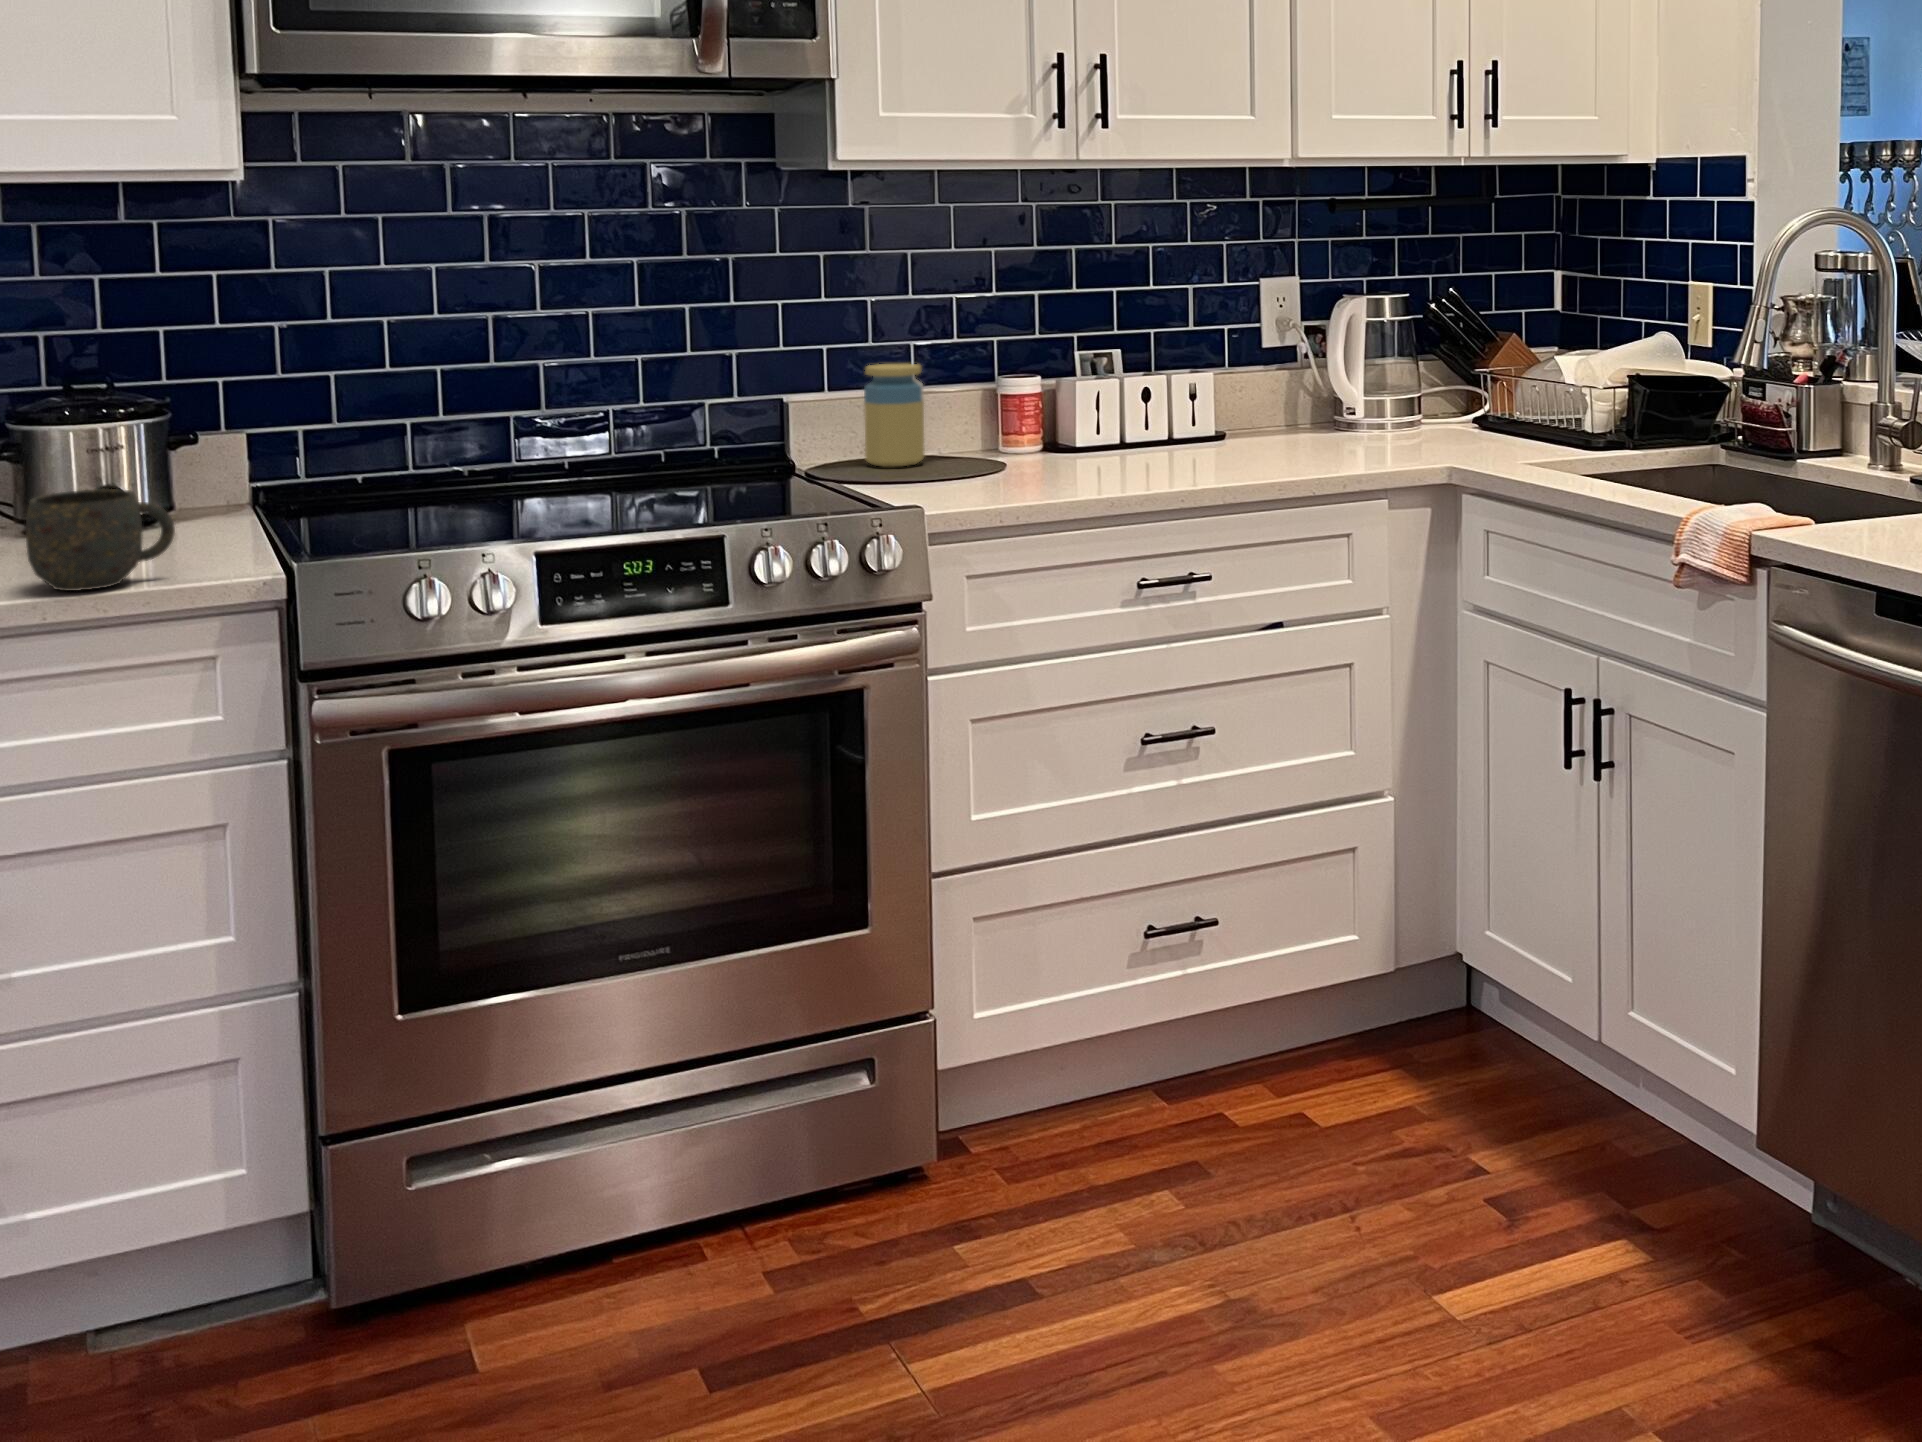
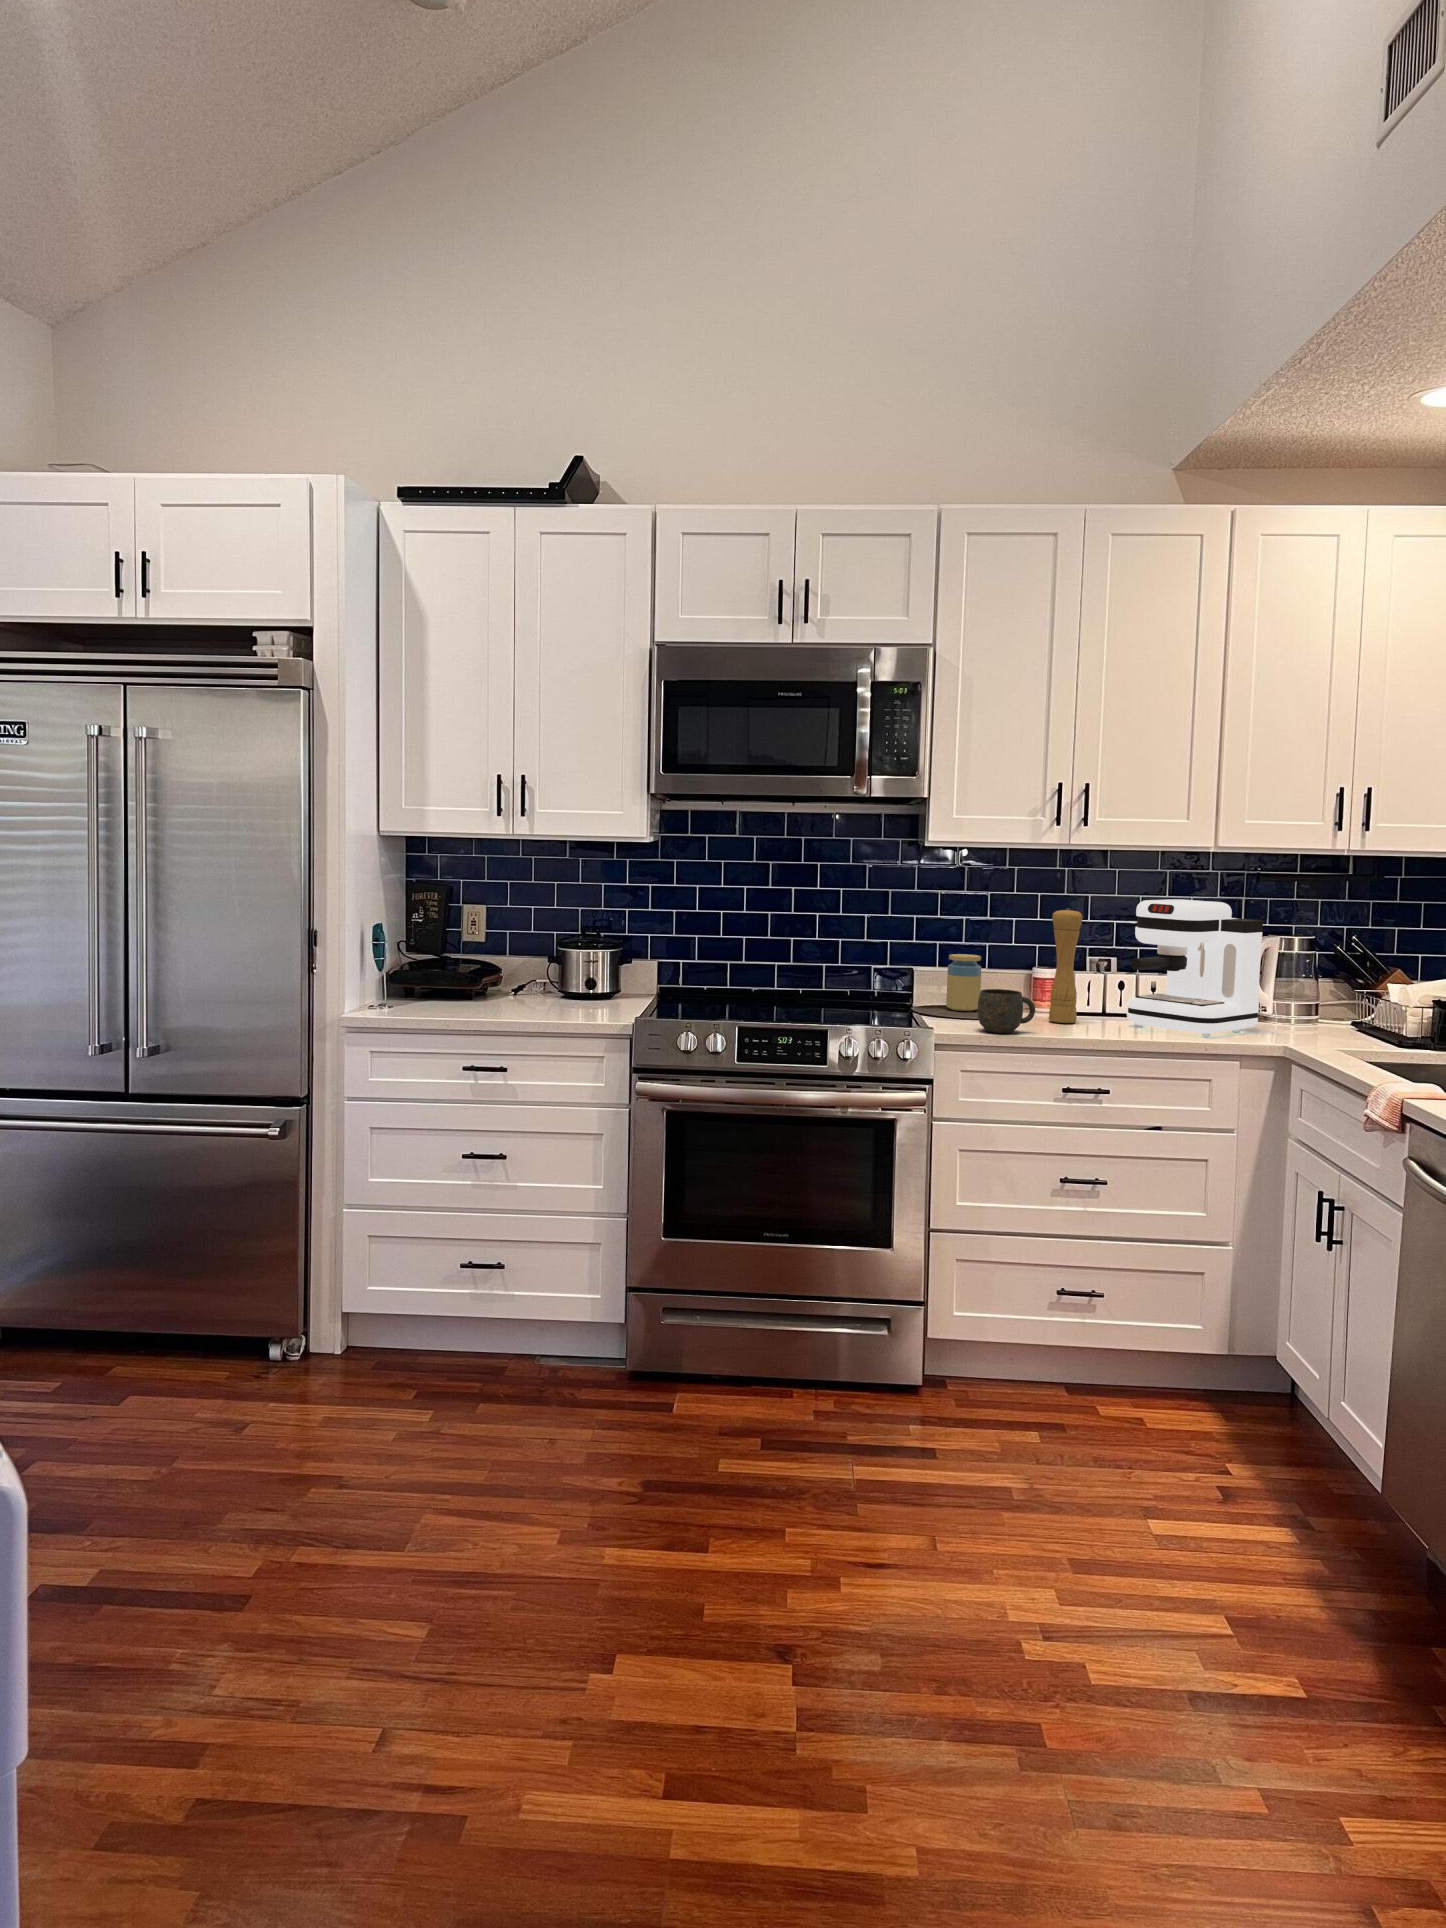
coffee maker: none [1189,244,1380,464] -> present [1127,899,1263,1036]
pepper mill: none [1059,270,1110,468] -> present [1049,908,1082,1023]
mug: present [26,489,175,591] -> present [978,989,1035,1033]

